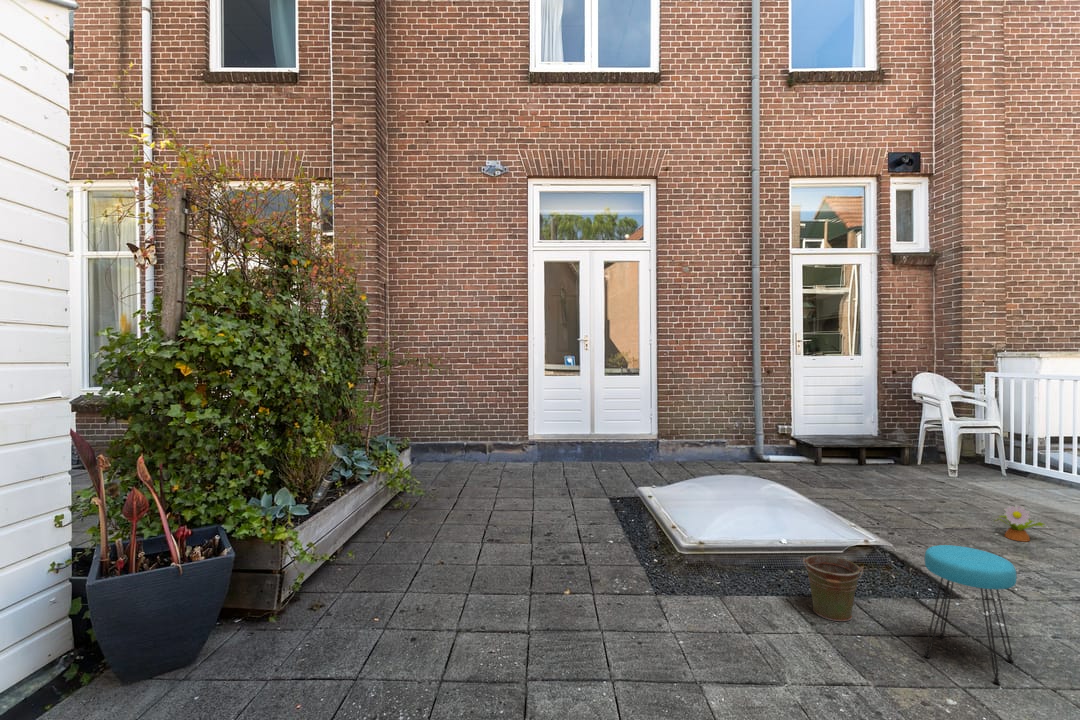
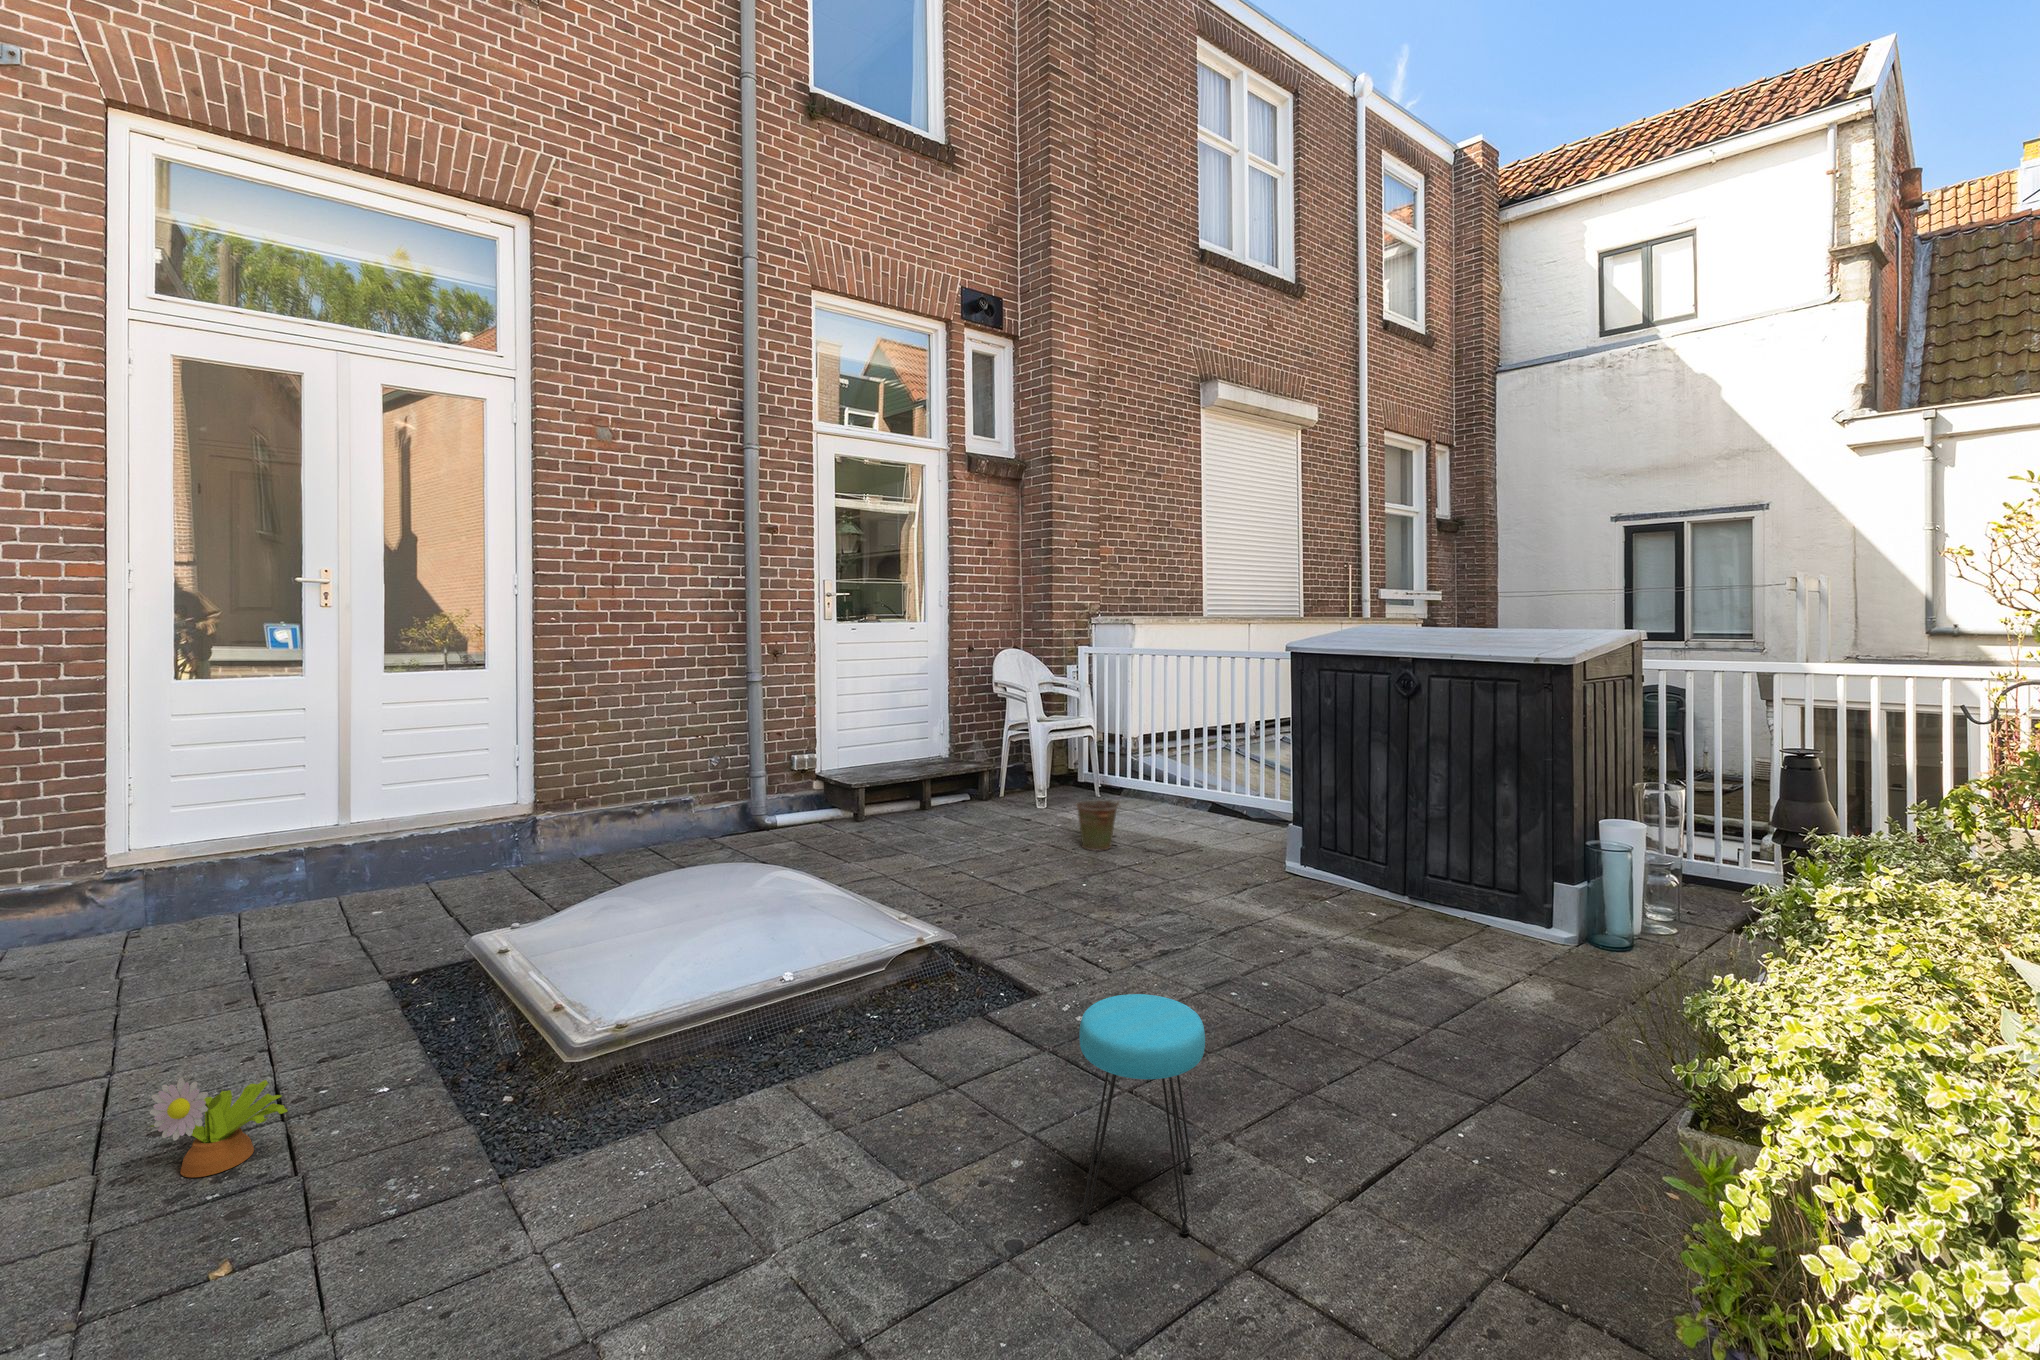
decorative plant: present [995,505,1045,542] -> present [150,1077,288,1178]
bucket: present [803,555,863,621] -> present [1075,800,1119,850]

